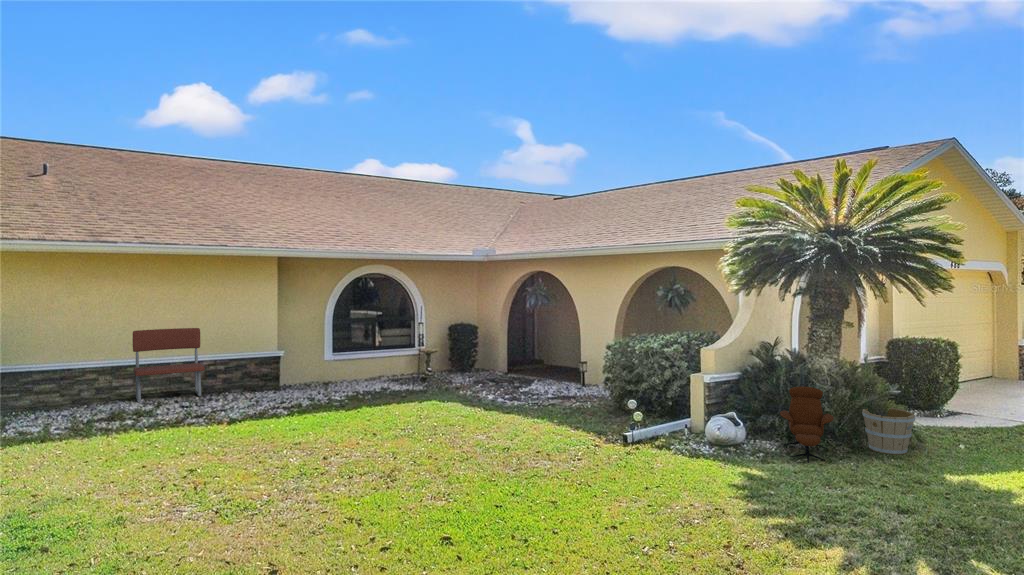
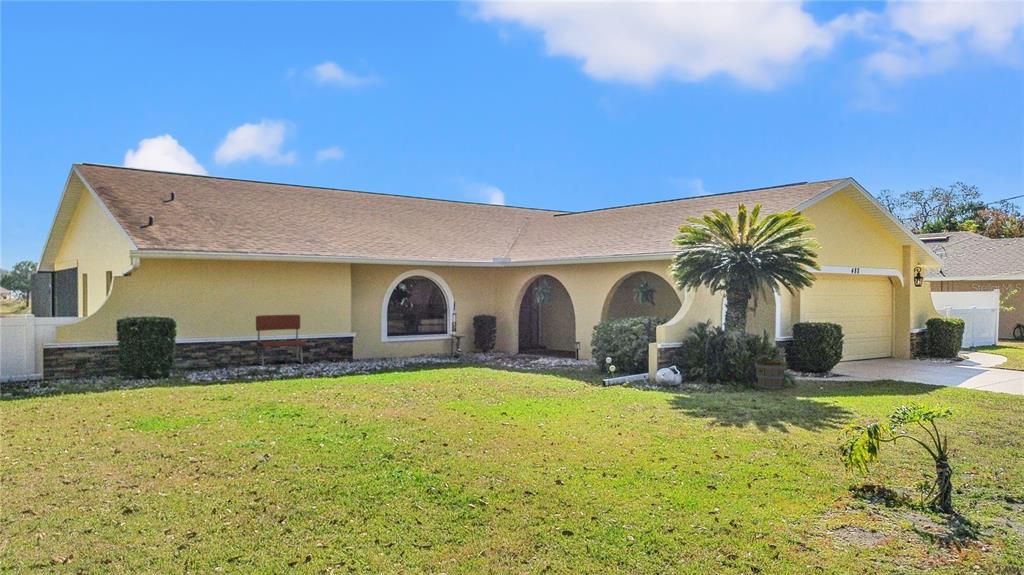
lounge chair: present [780,386,834,463] -> none [703,348,735,392]

